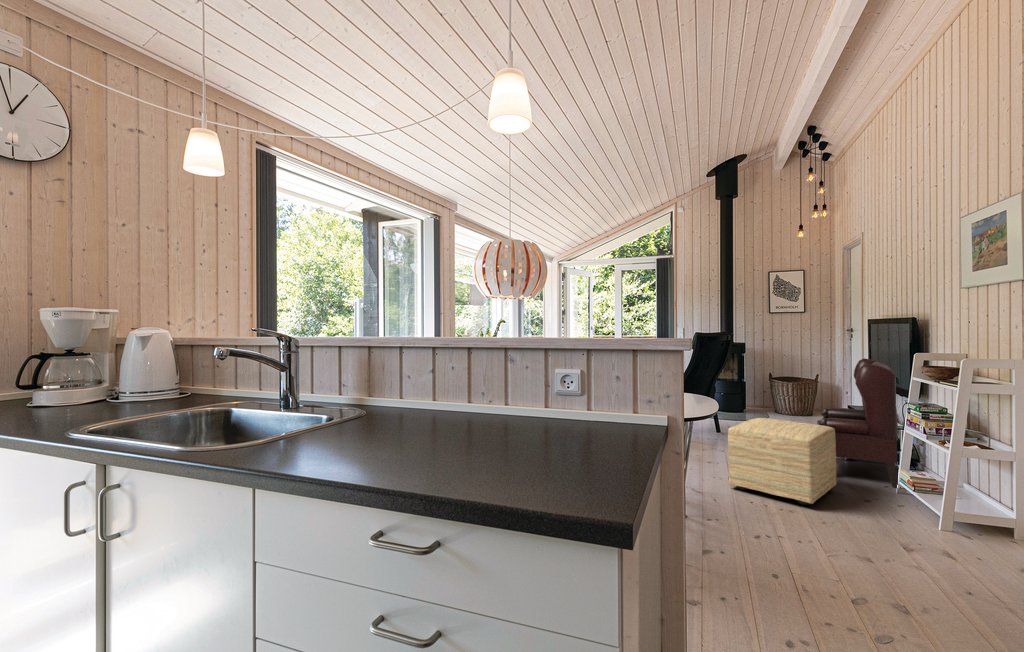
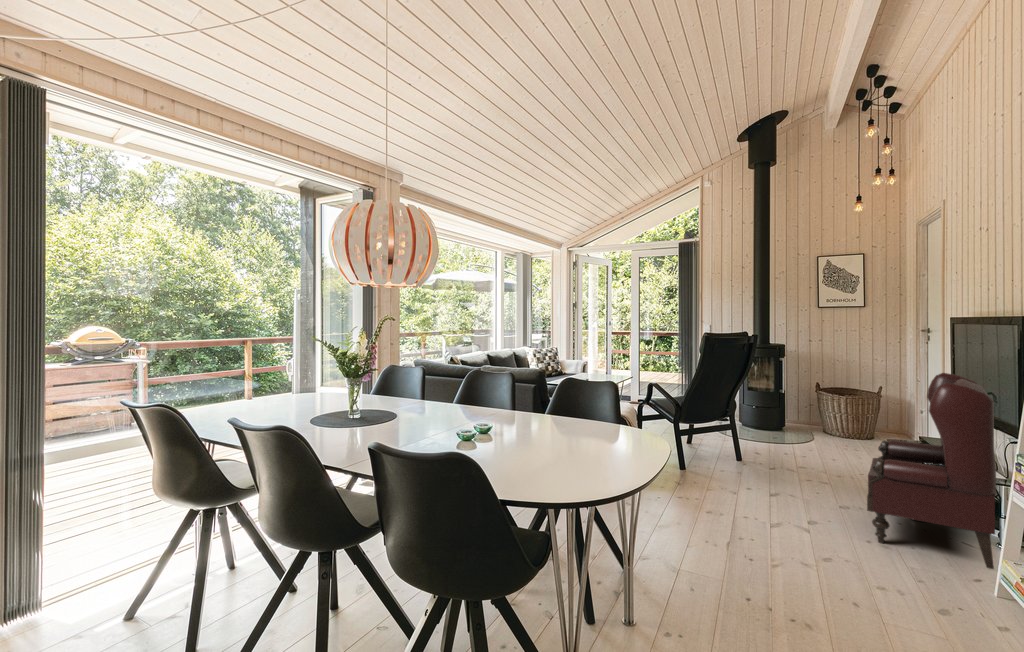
ottoman: present [728,418,836,505] -> none [731,456,897,602]

